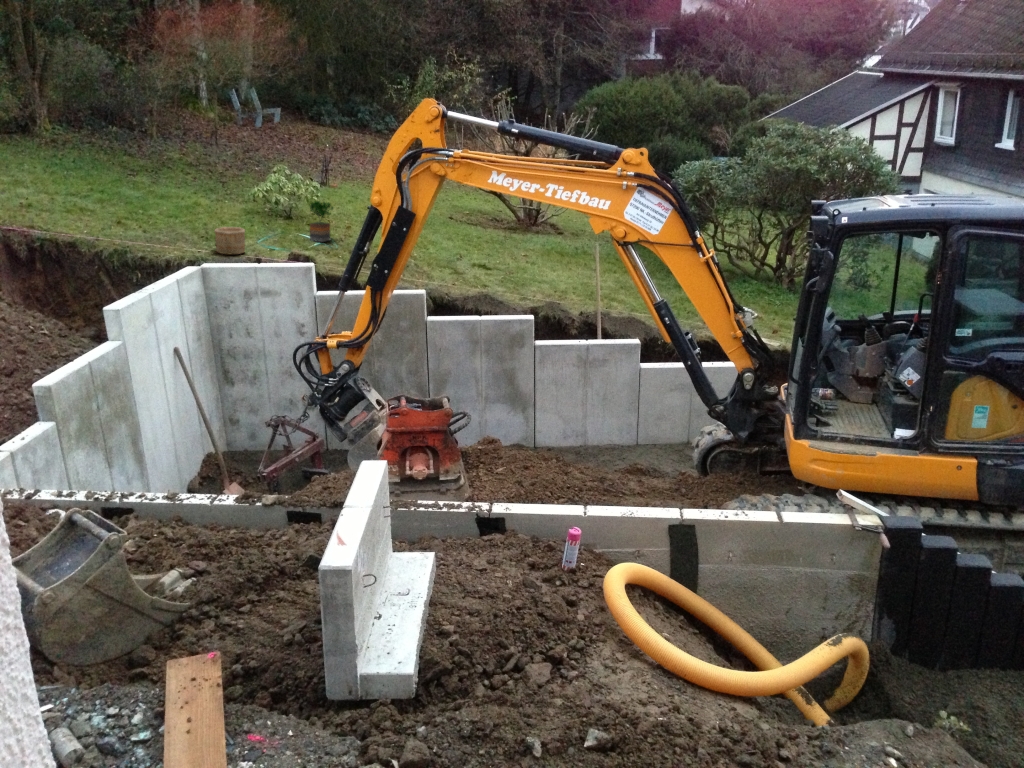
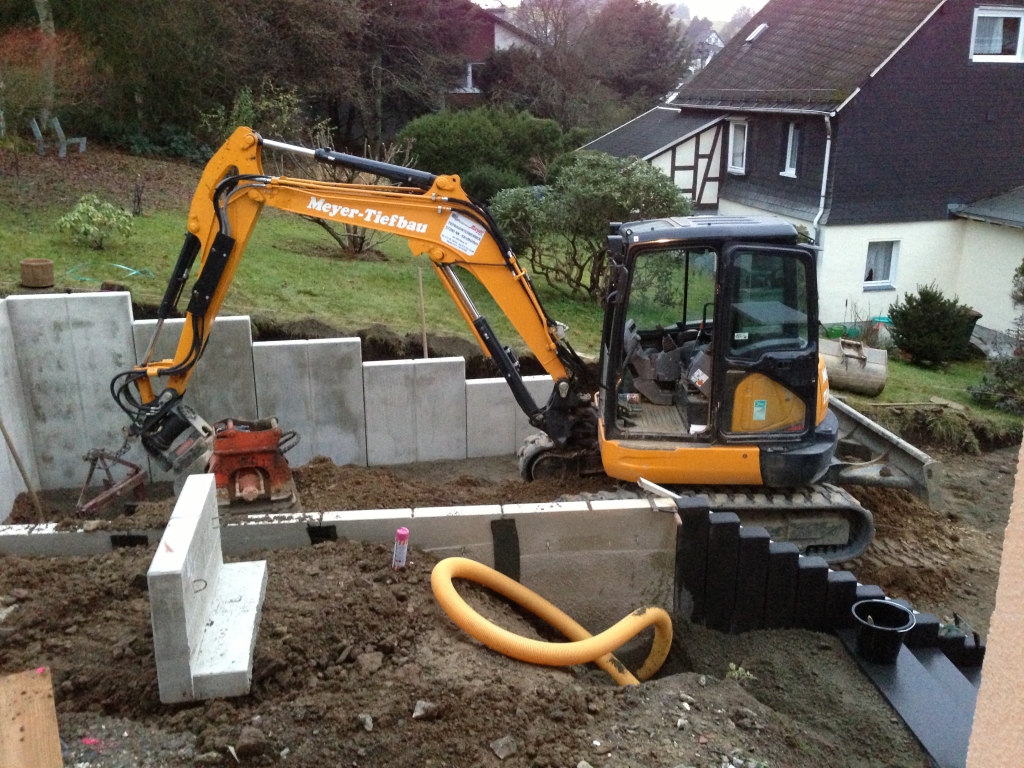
potted tree: present [310,201,333,242] -> none [122,231,150,273]

